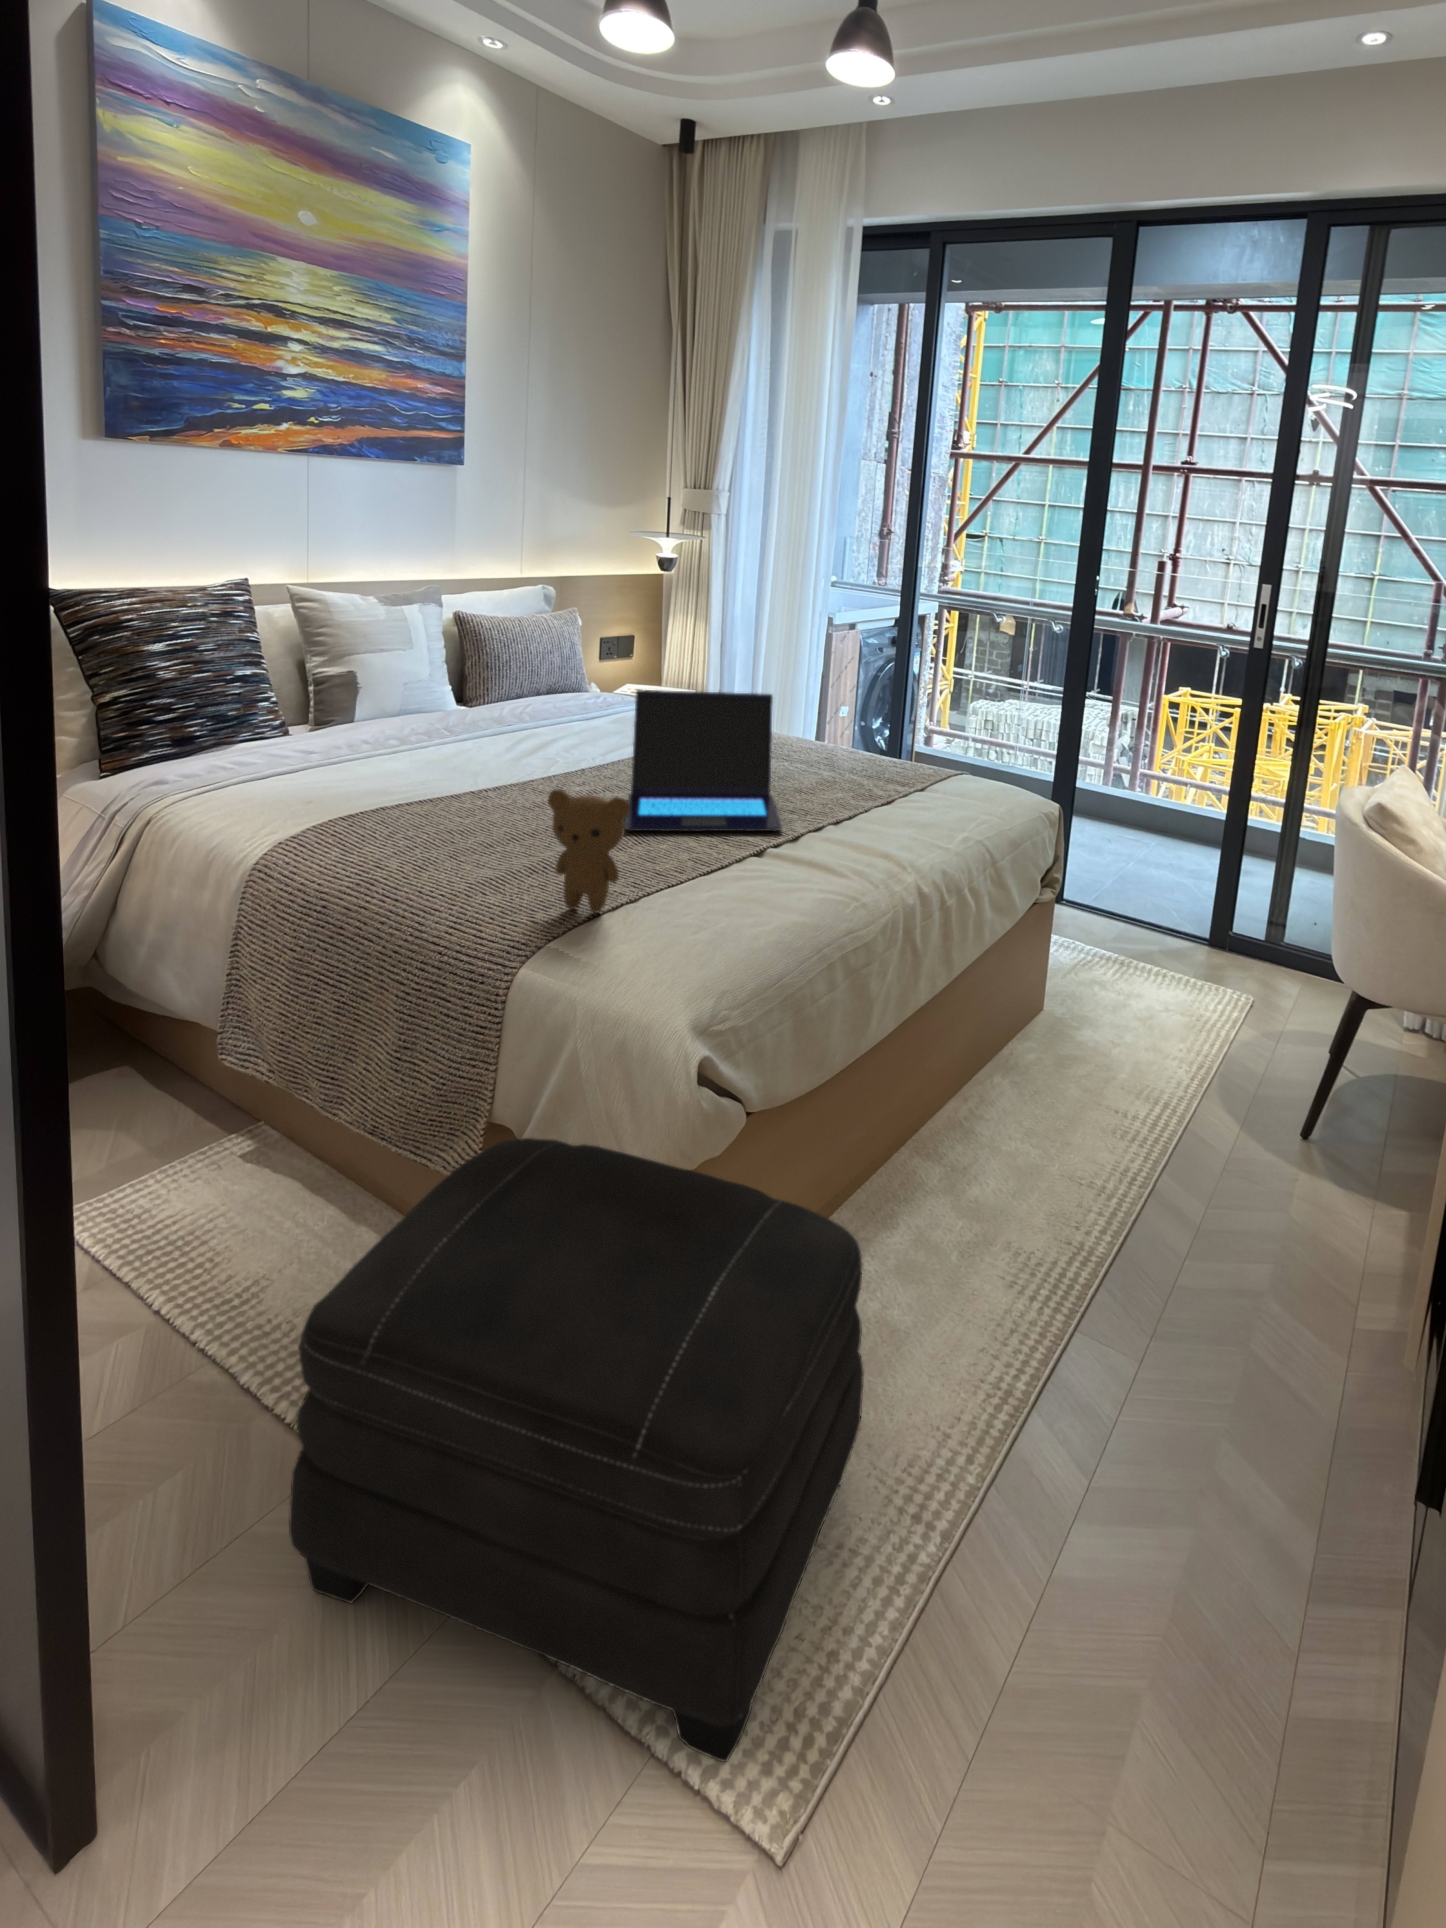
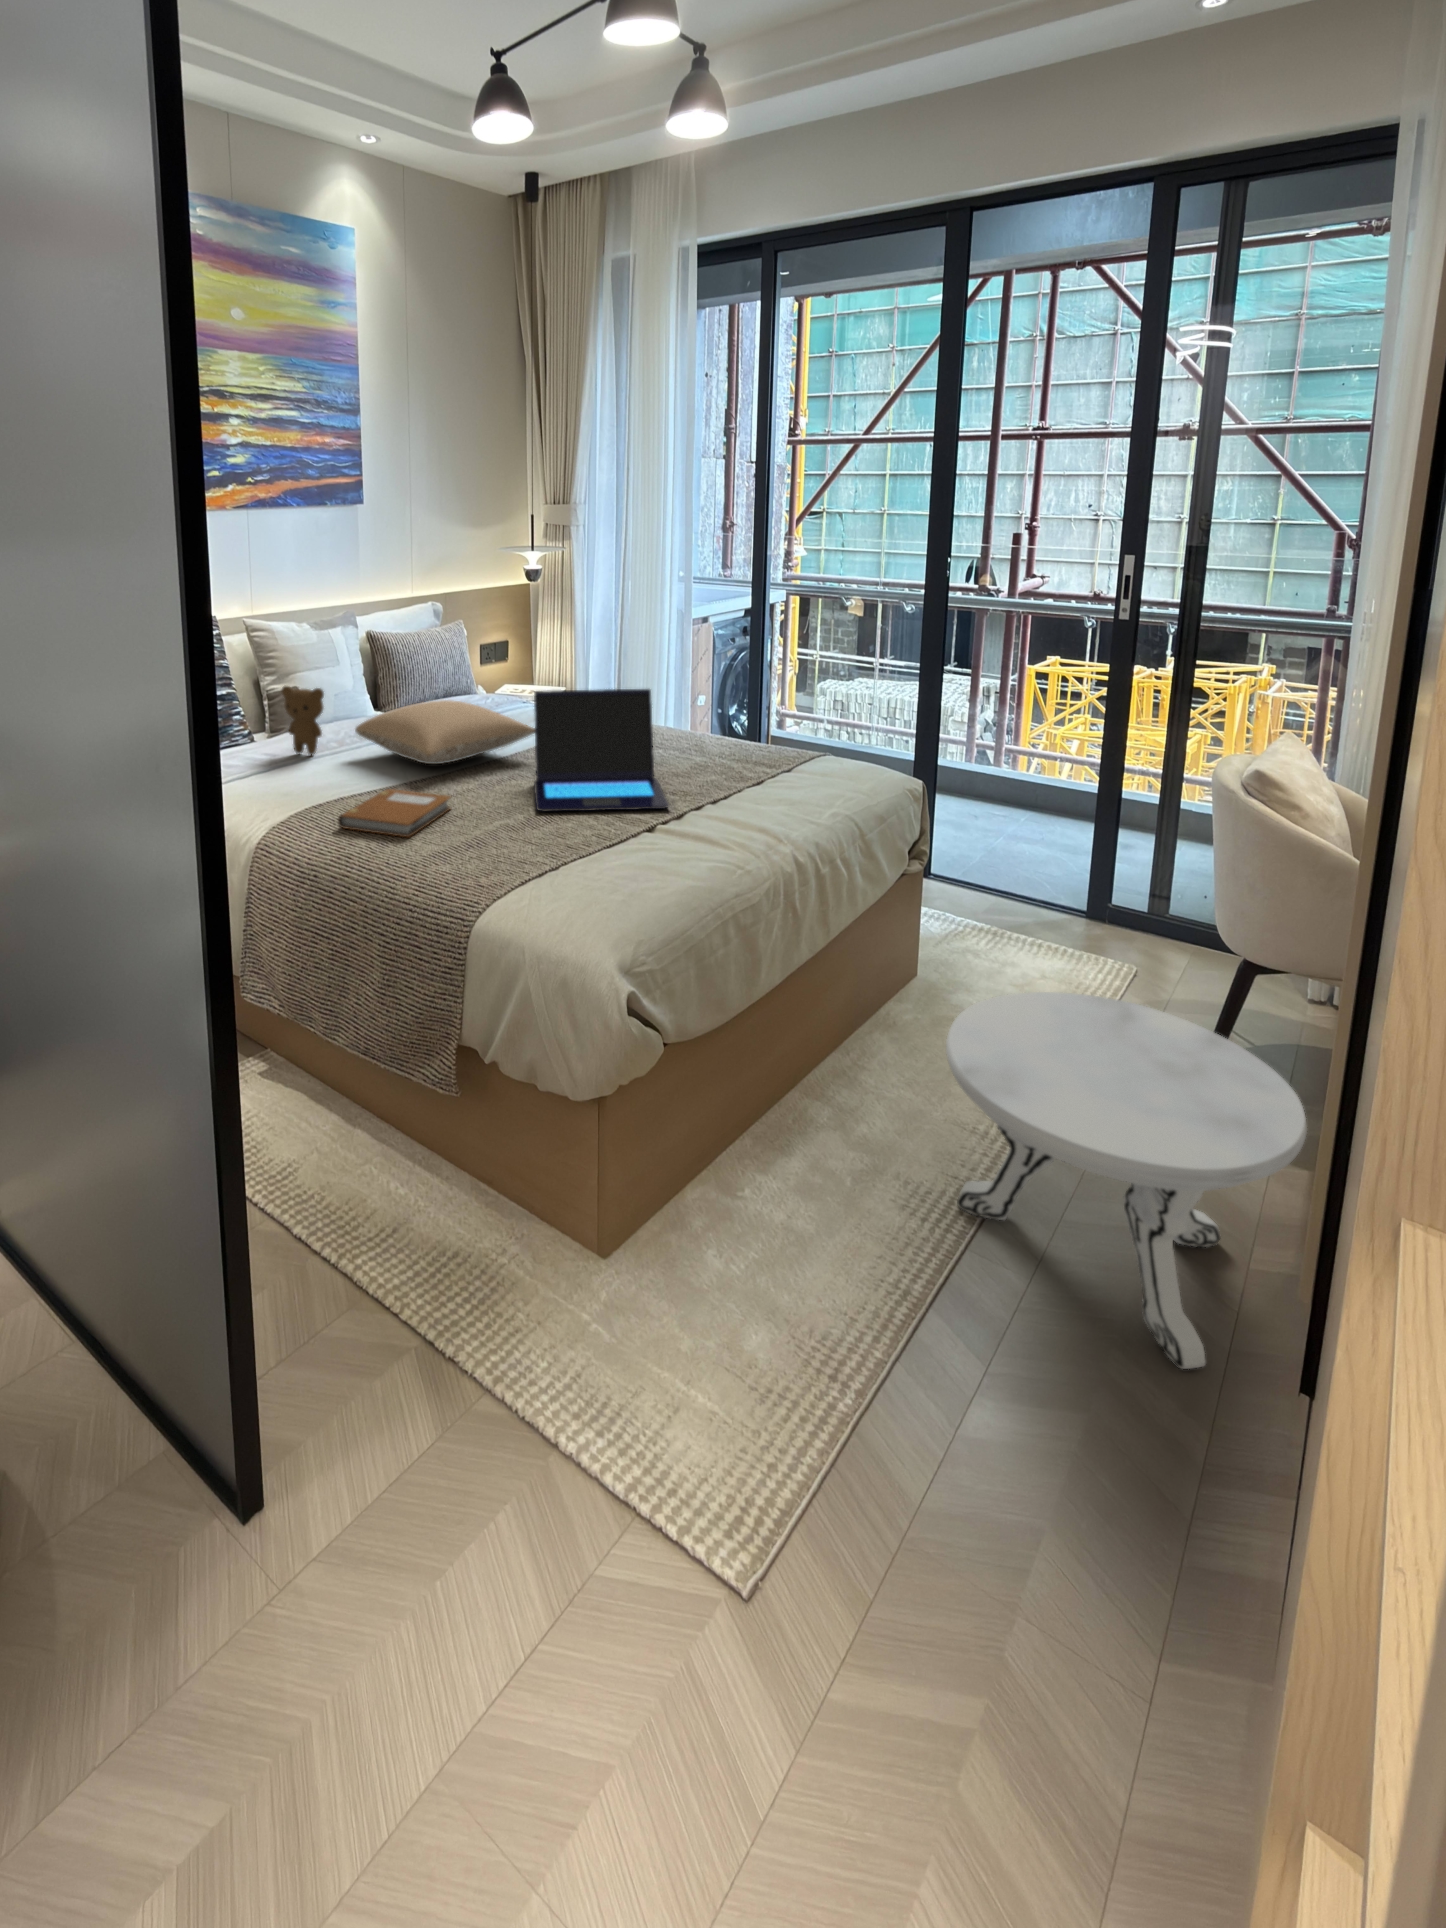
pillow: none [415,697,640,770] -> present [355,700,535,764]
teddy bear: present [548,789,630,913] -> present [282,686,324,755]
notebook: none [365,799,520,860] -> present [338,789,451,837]
side table: none [1066,1040,1424,1466] -> present [946,992,1307,1369]
ottoman: present [289,1138,864,1762] -> none [355,1056,781,1528]

